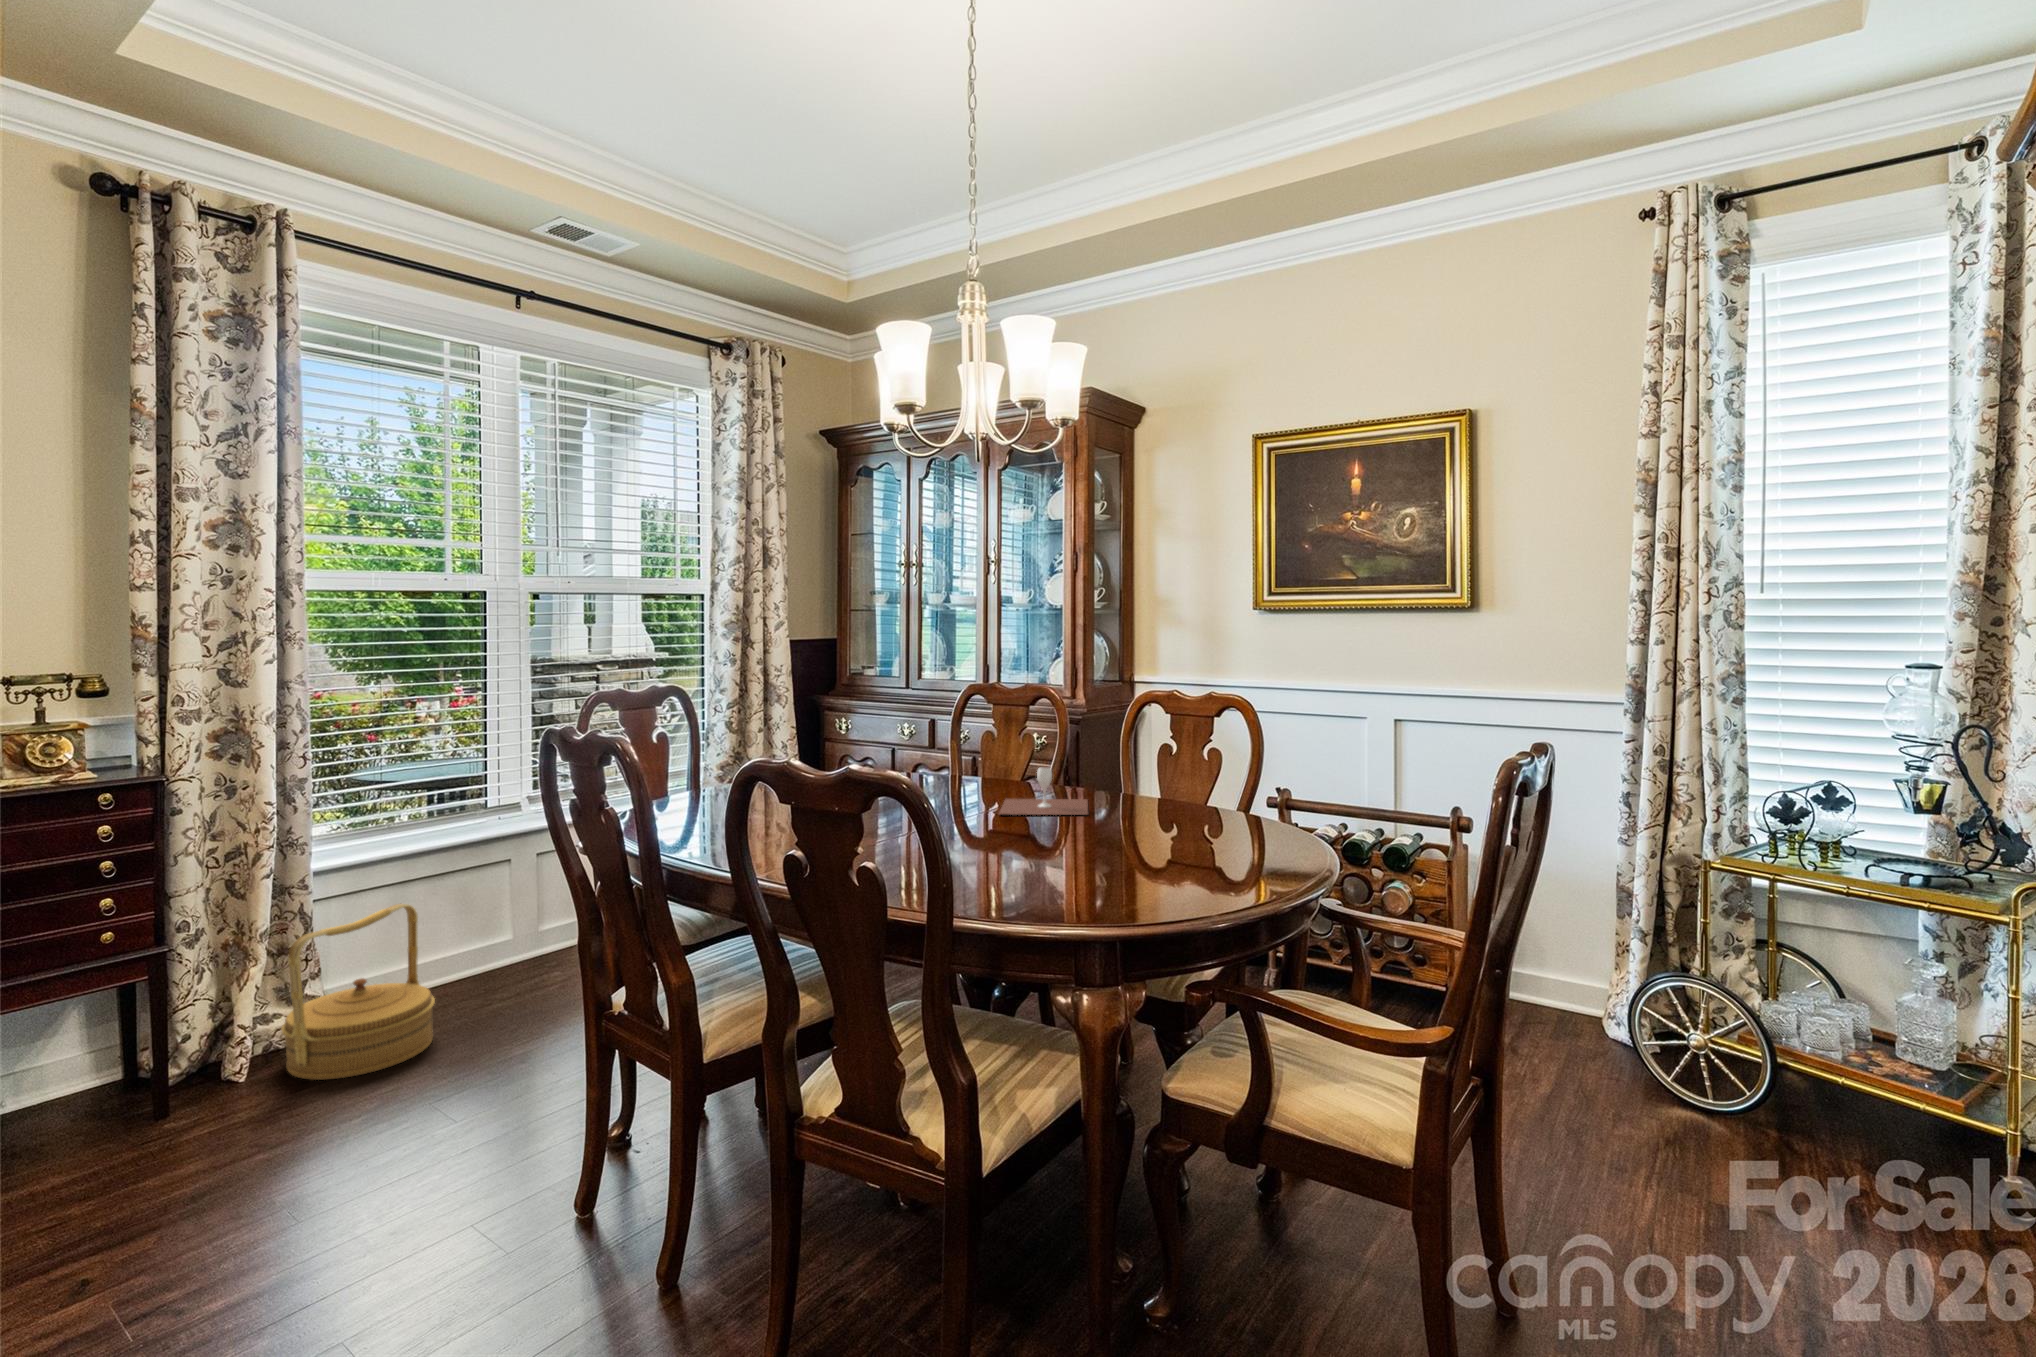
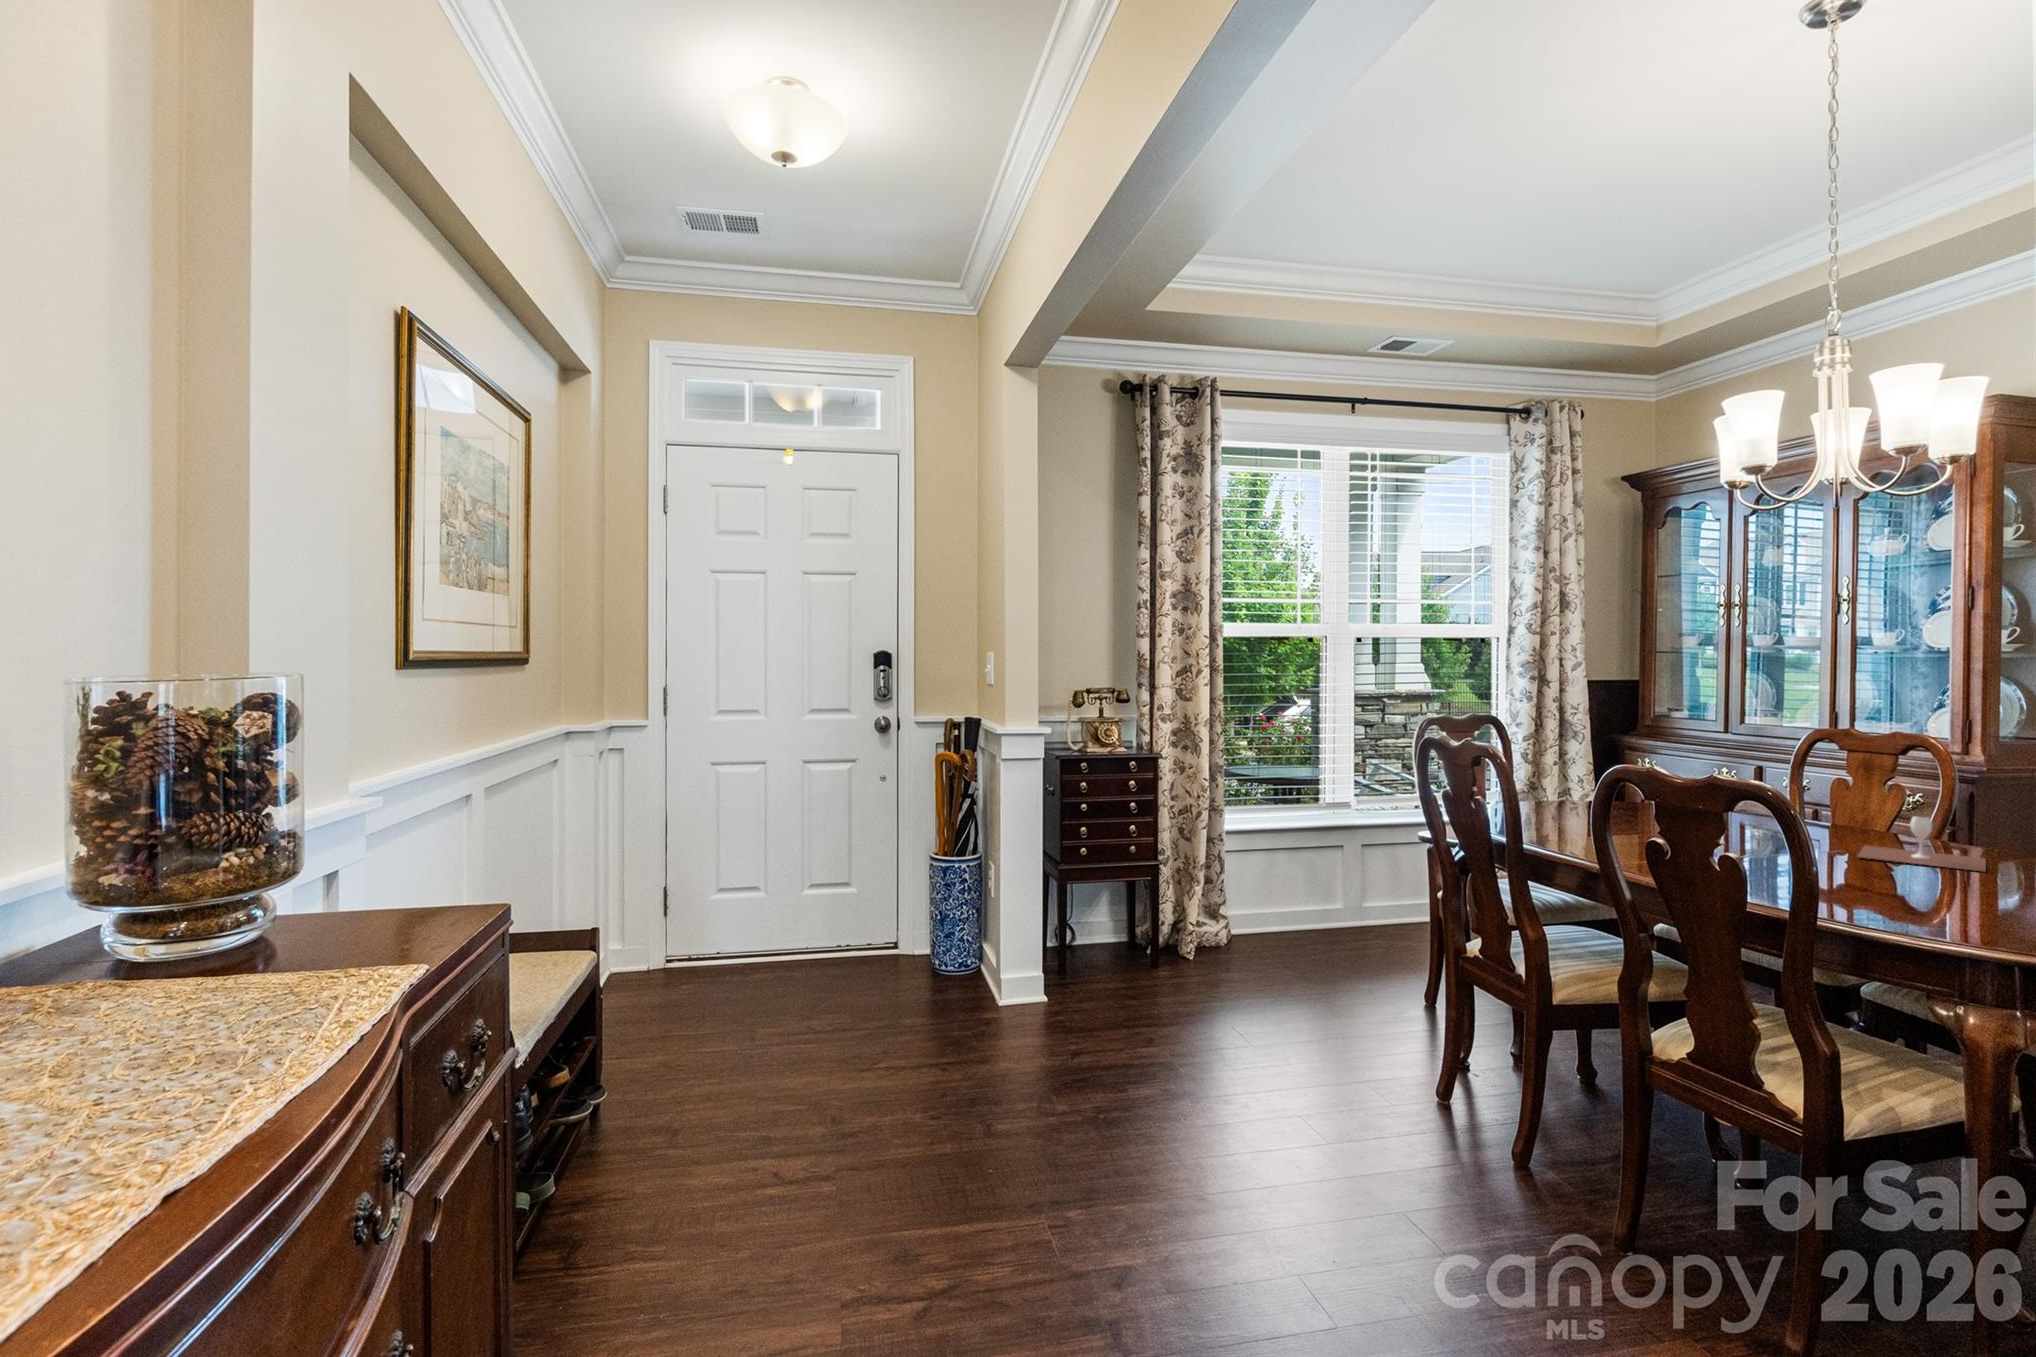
woven basket: present [281,904,435,1080] -> none [1206,861,1297,974]

